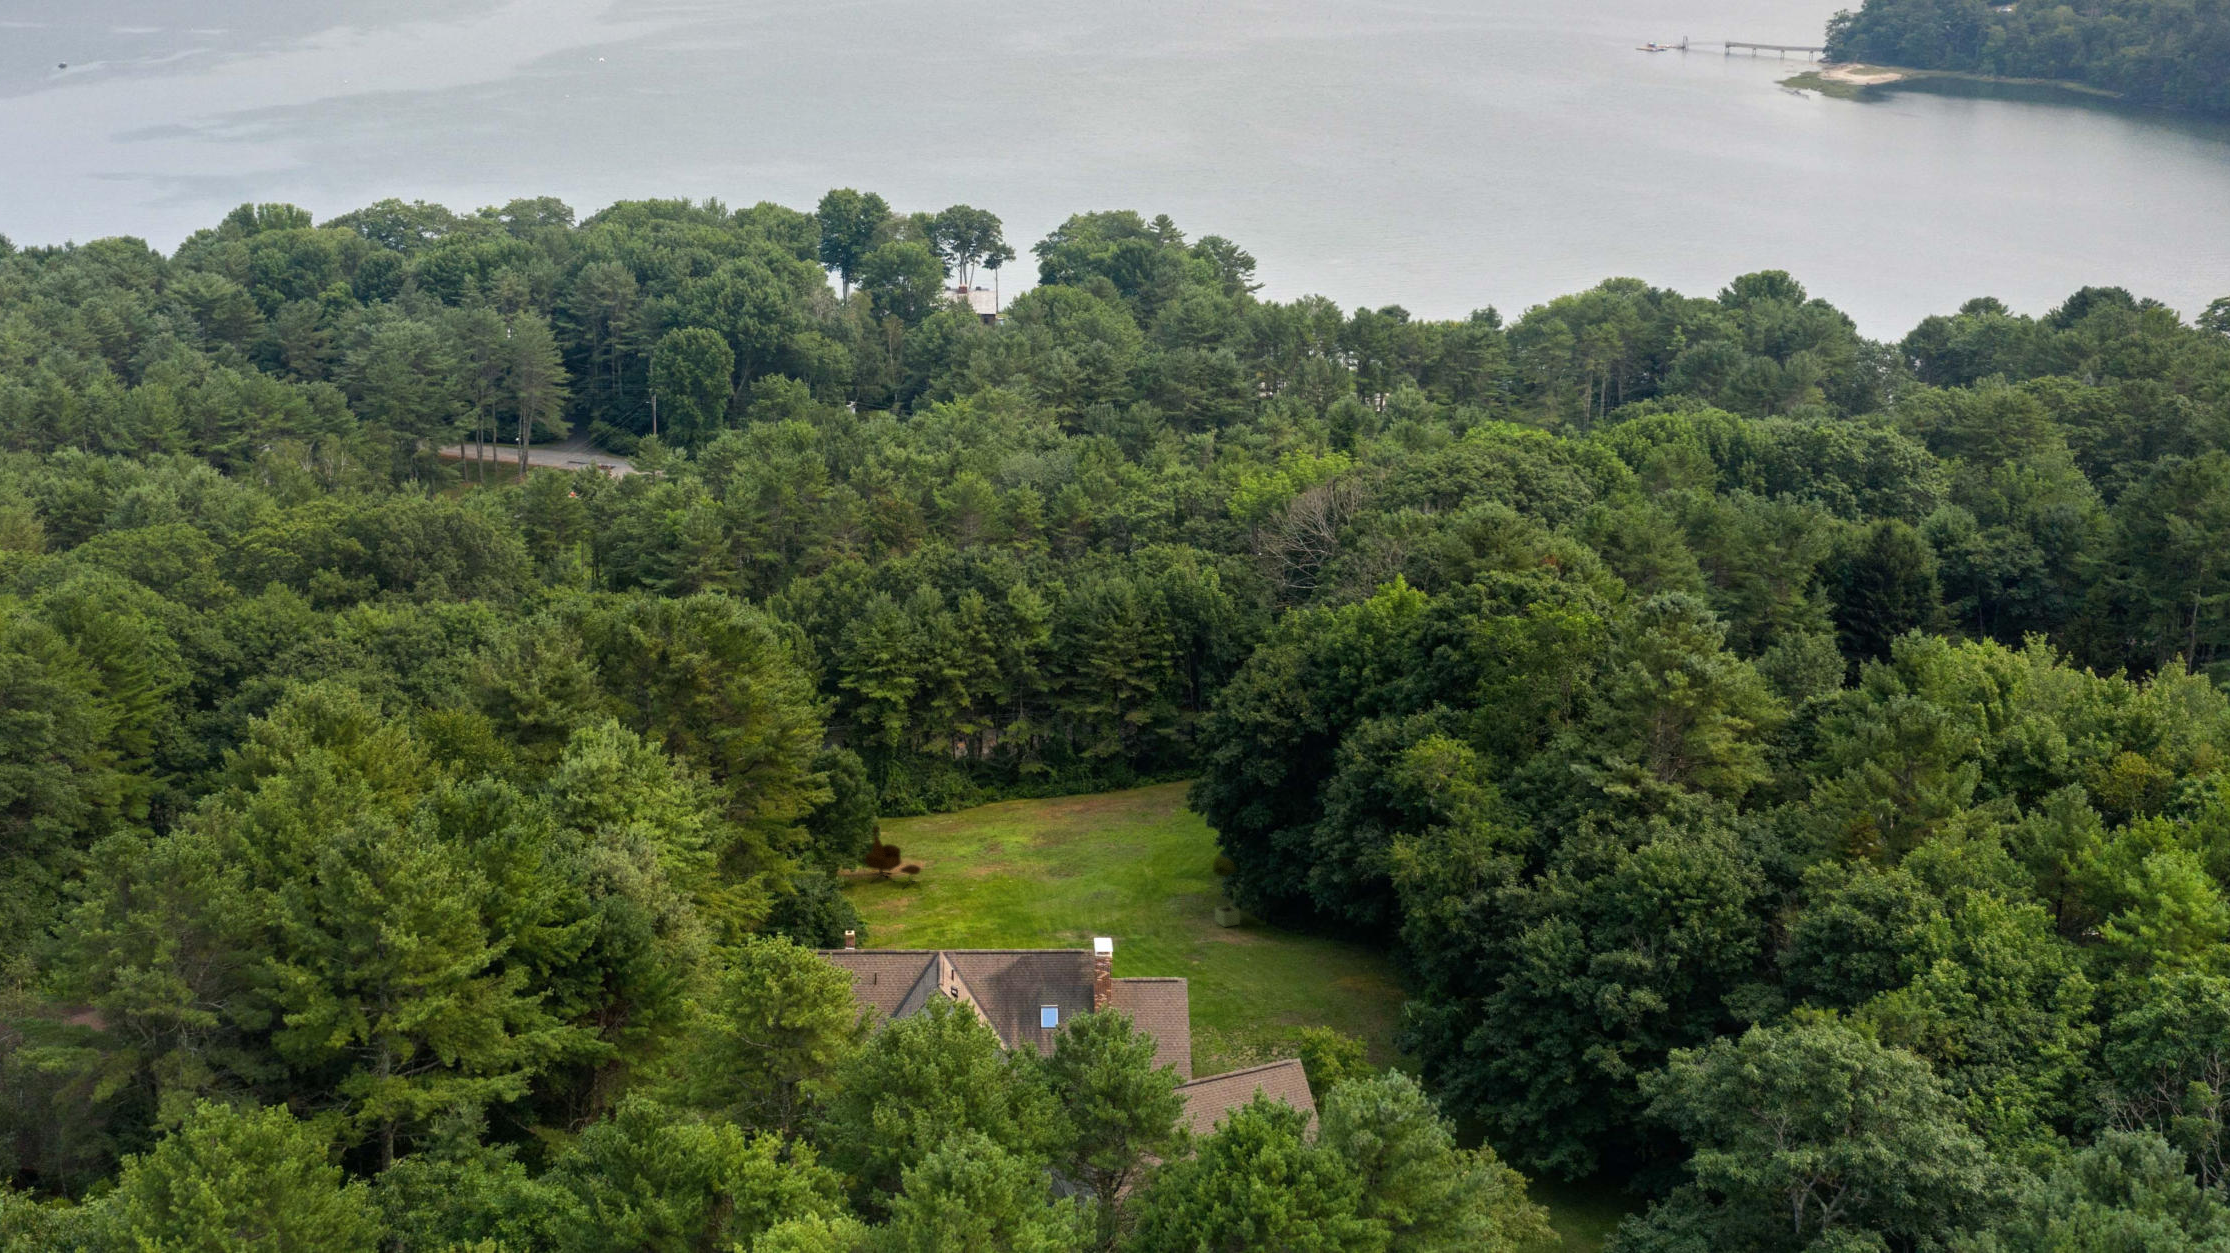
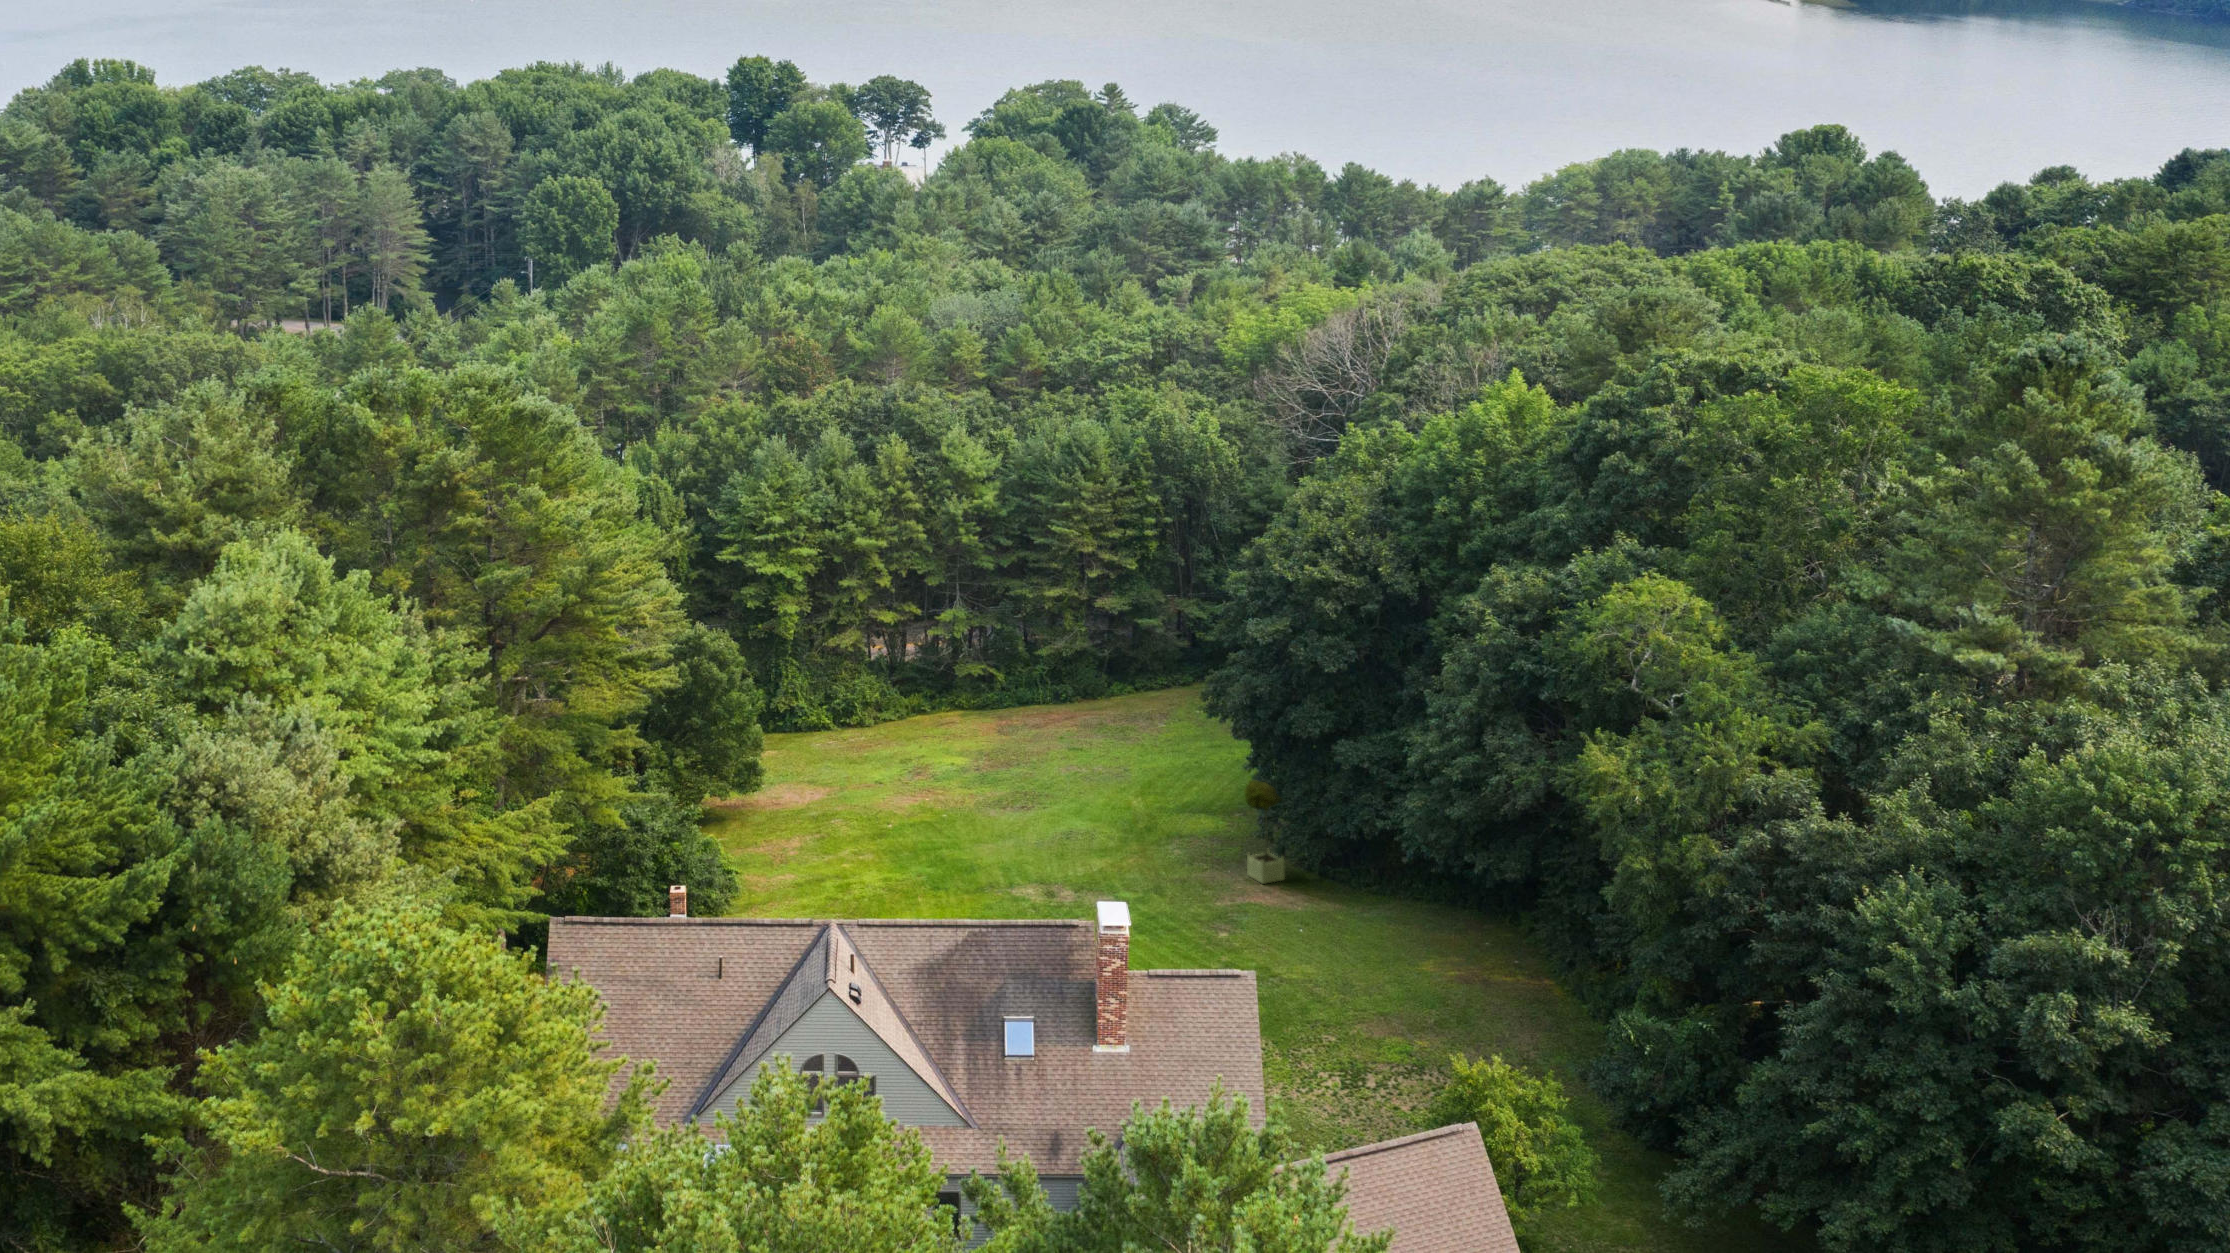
lounge chair: present [865,826,921,884] -> none [733,737,819,827]

